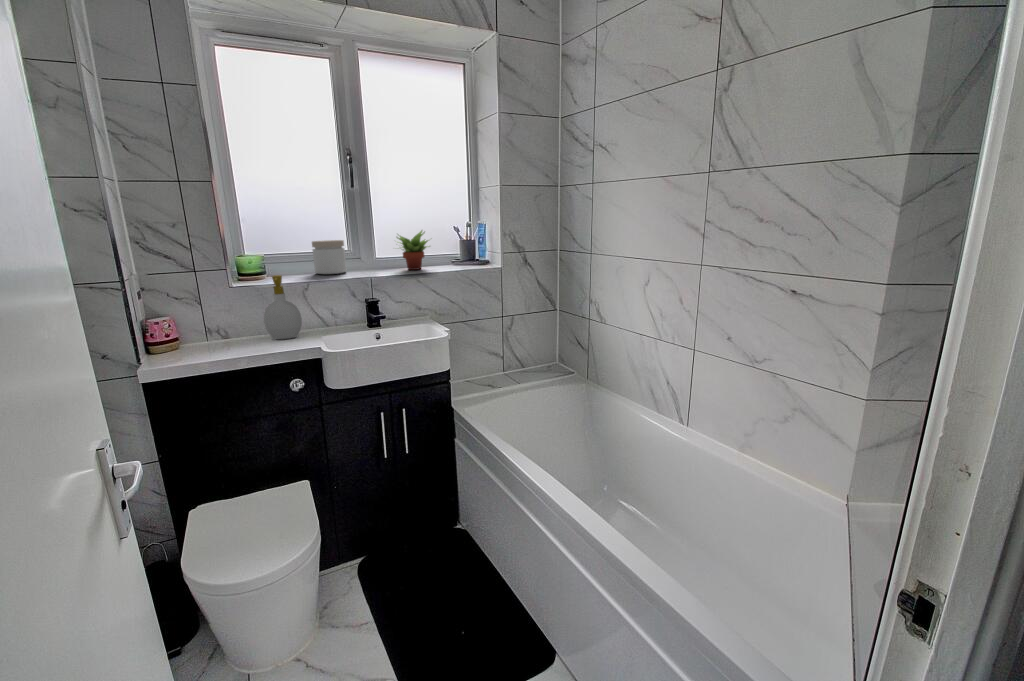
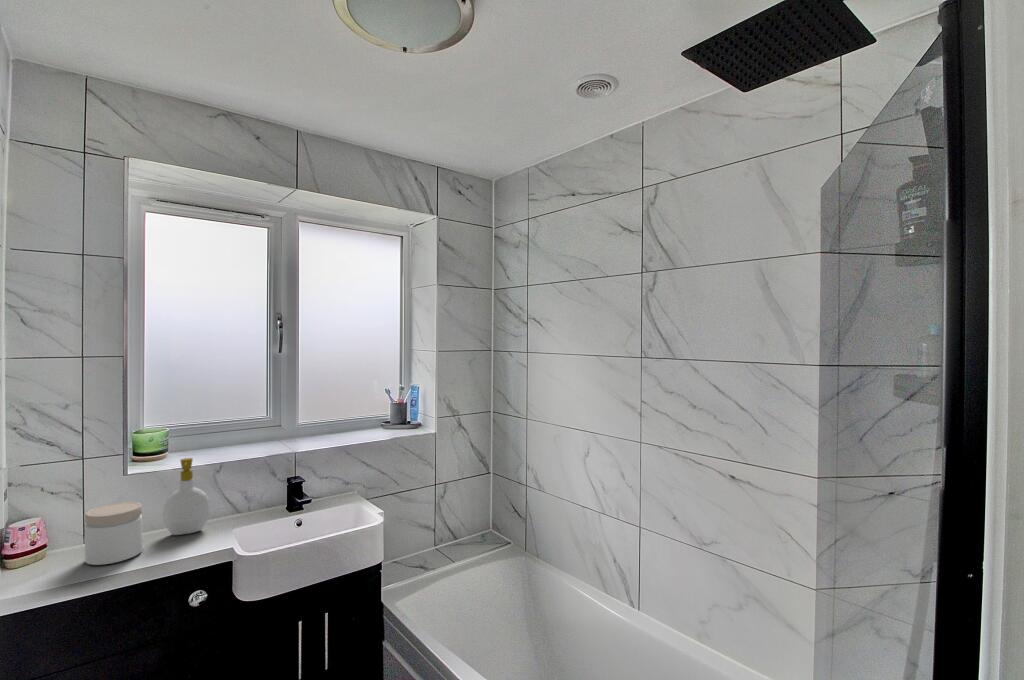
succulent plant: present [397,230,430,270] -> none [320,395,363,439]
jar: present [312,240,347,274] -> present [85,502,142,565]

